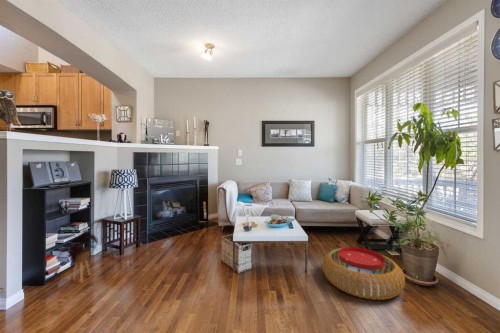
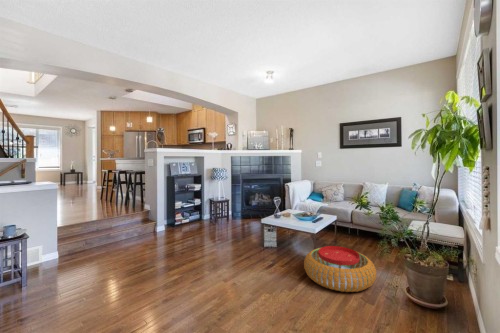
house plant: present [56,219,108,282] -> none [175,188,200,229]

